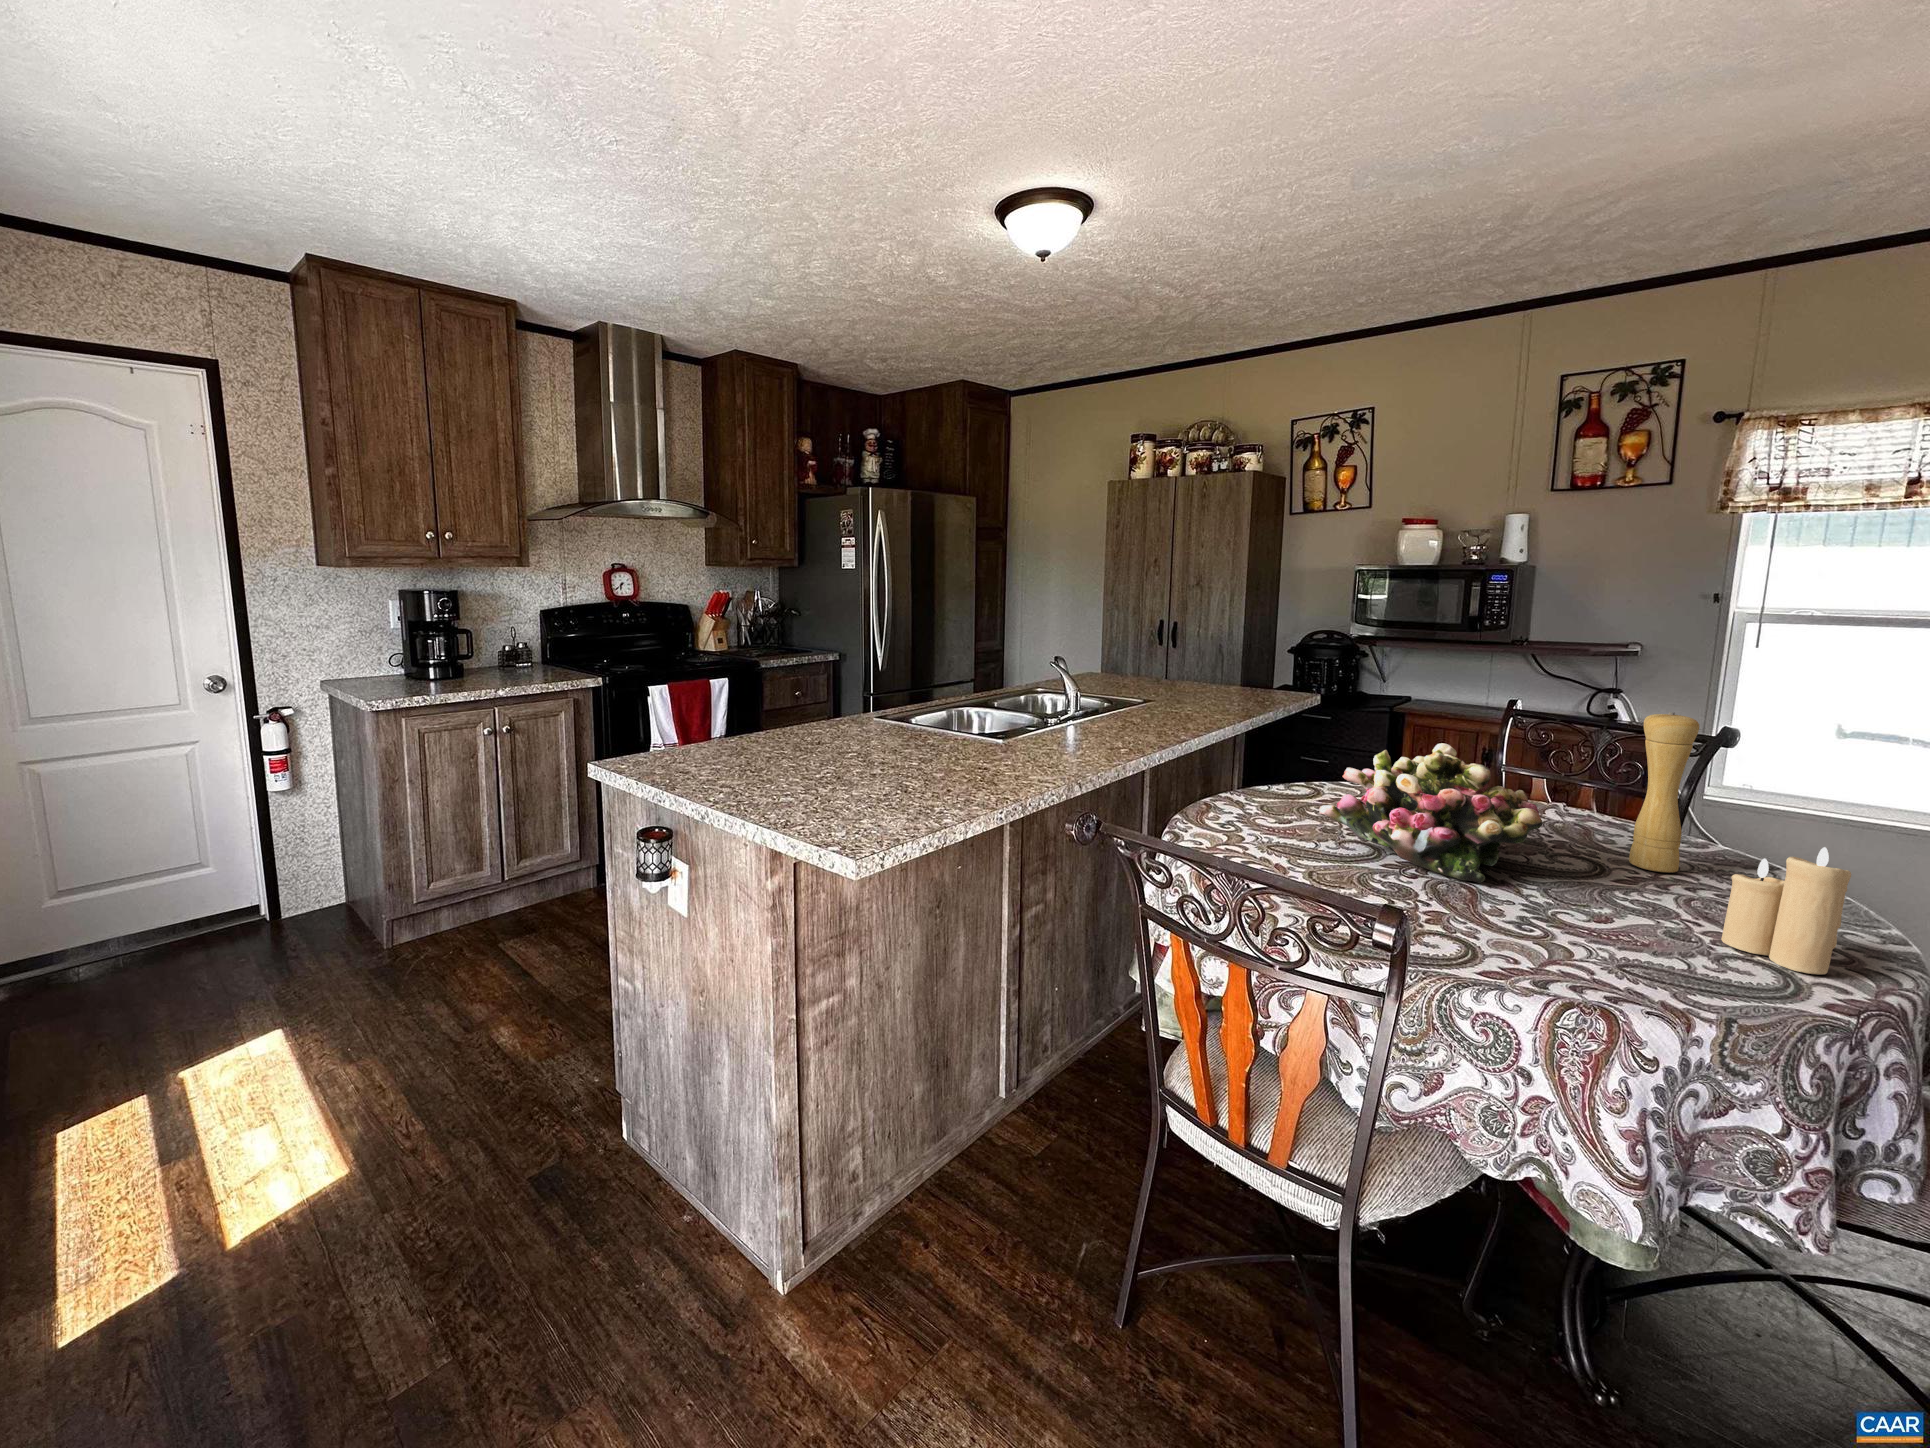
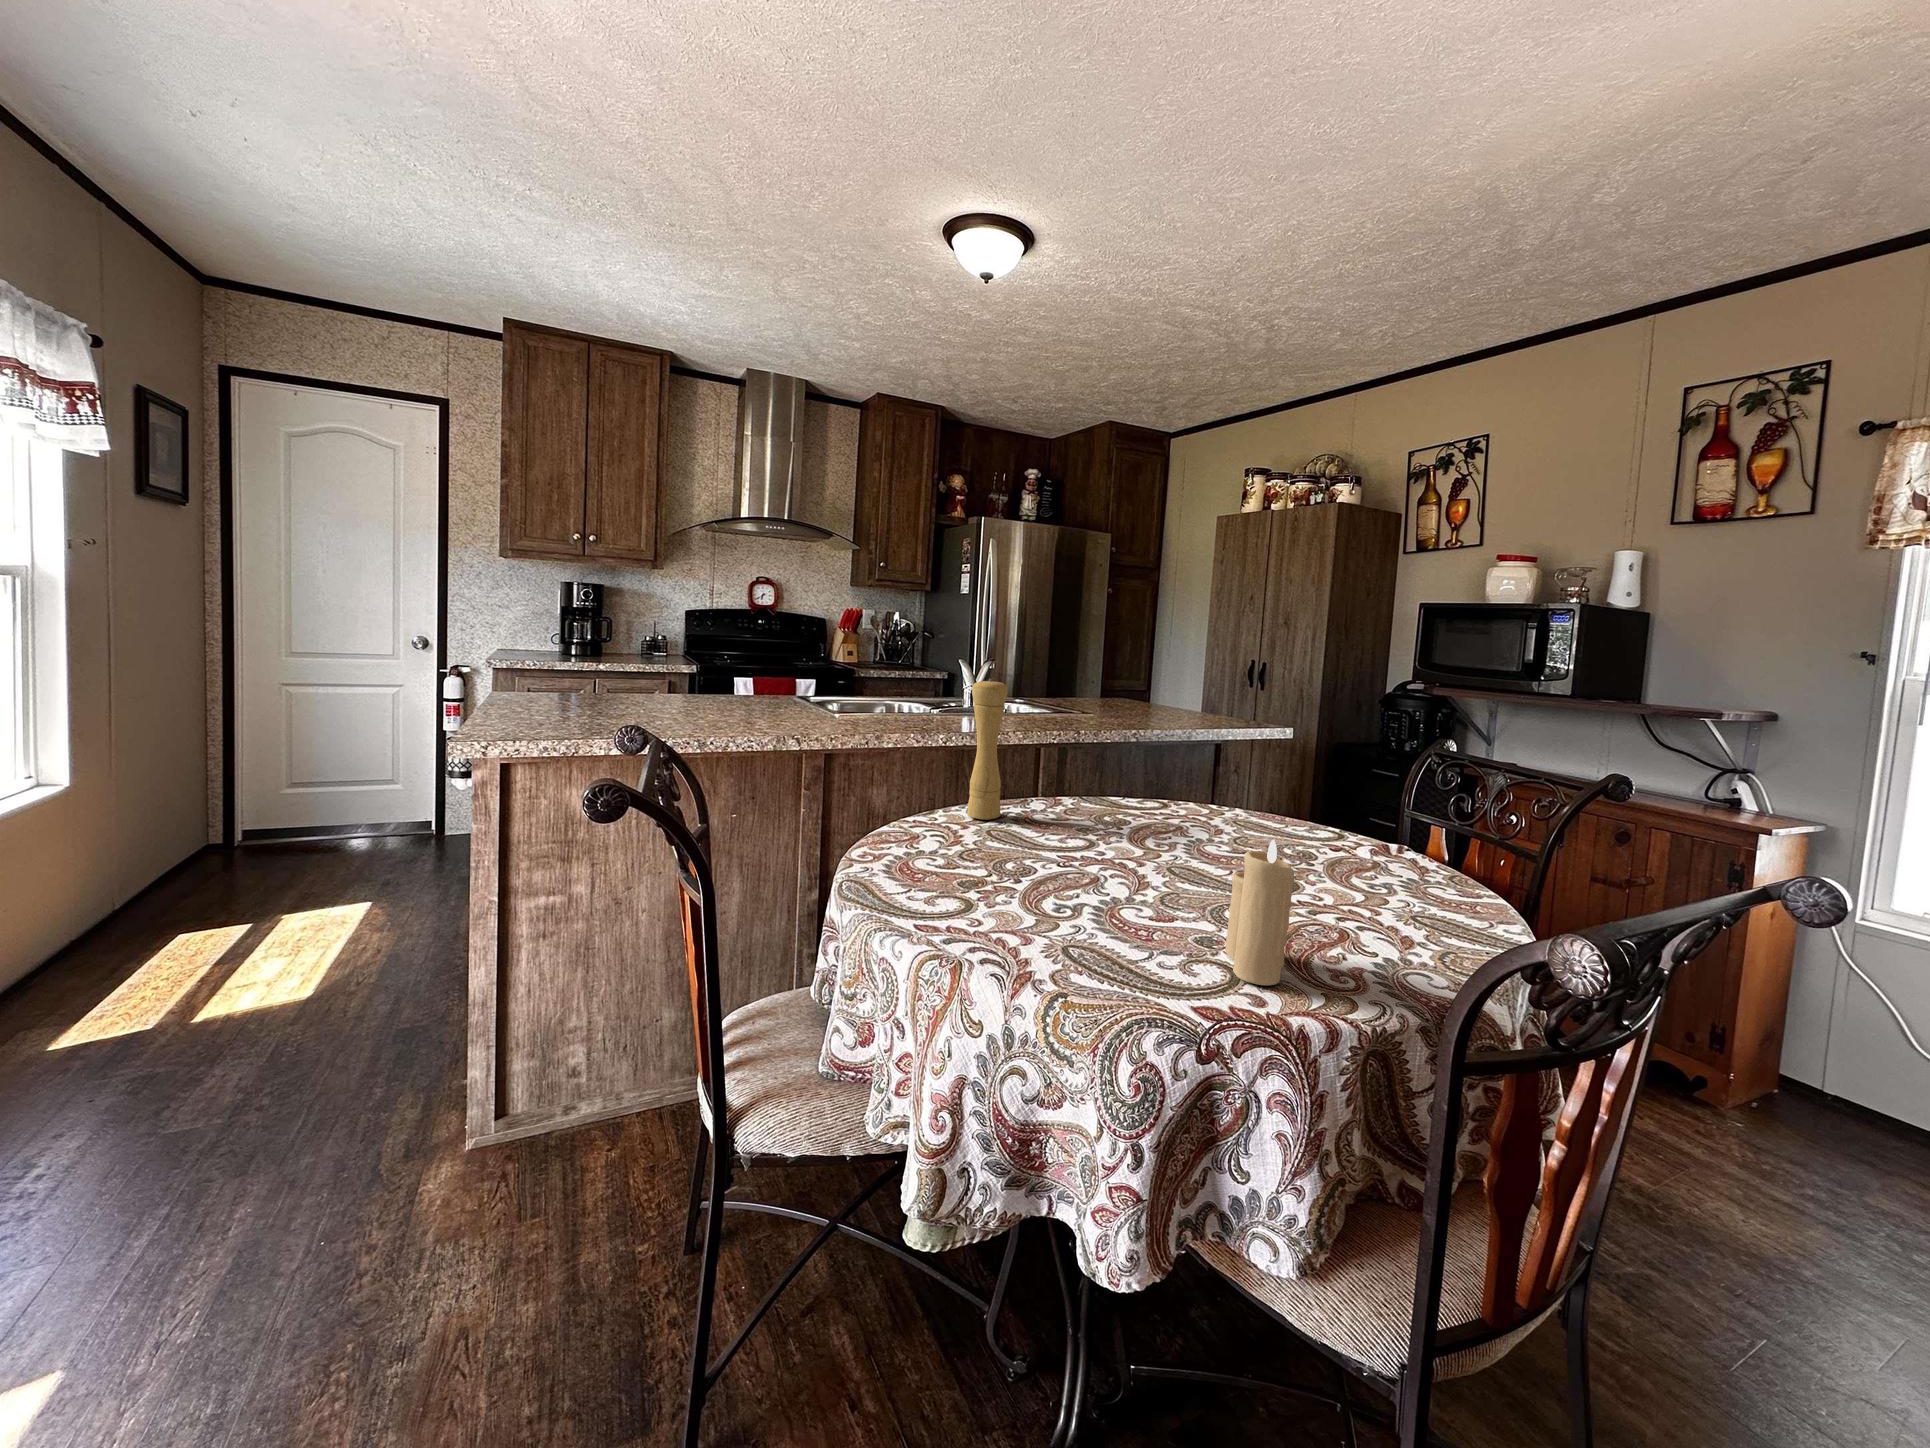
pepper mill: present [1629,712,1699,872] -> present [968,679,1008,820]
flower arrangement: present [1319,743,1543,883] -> none [1038,739,1221,875]

